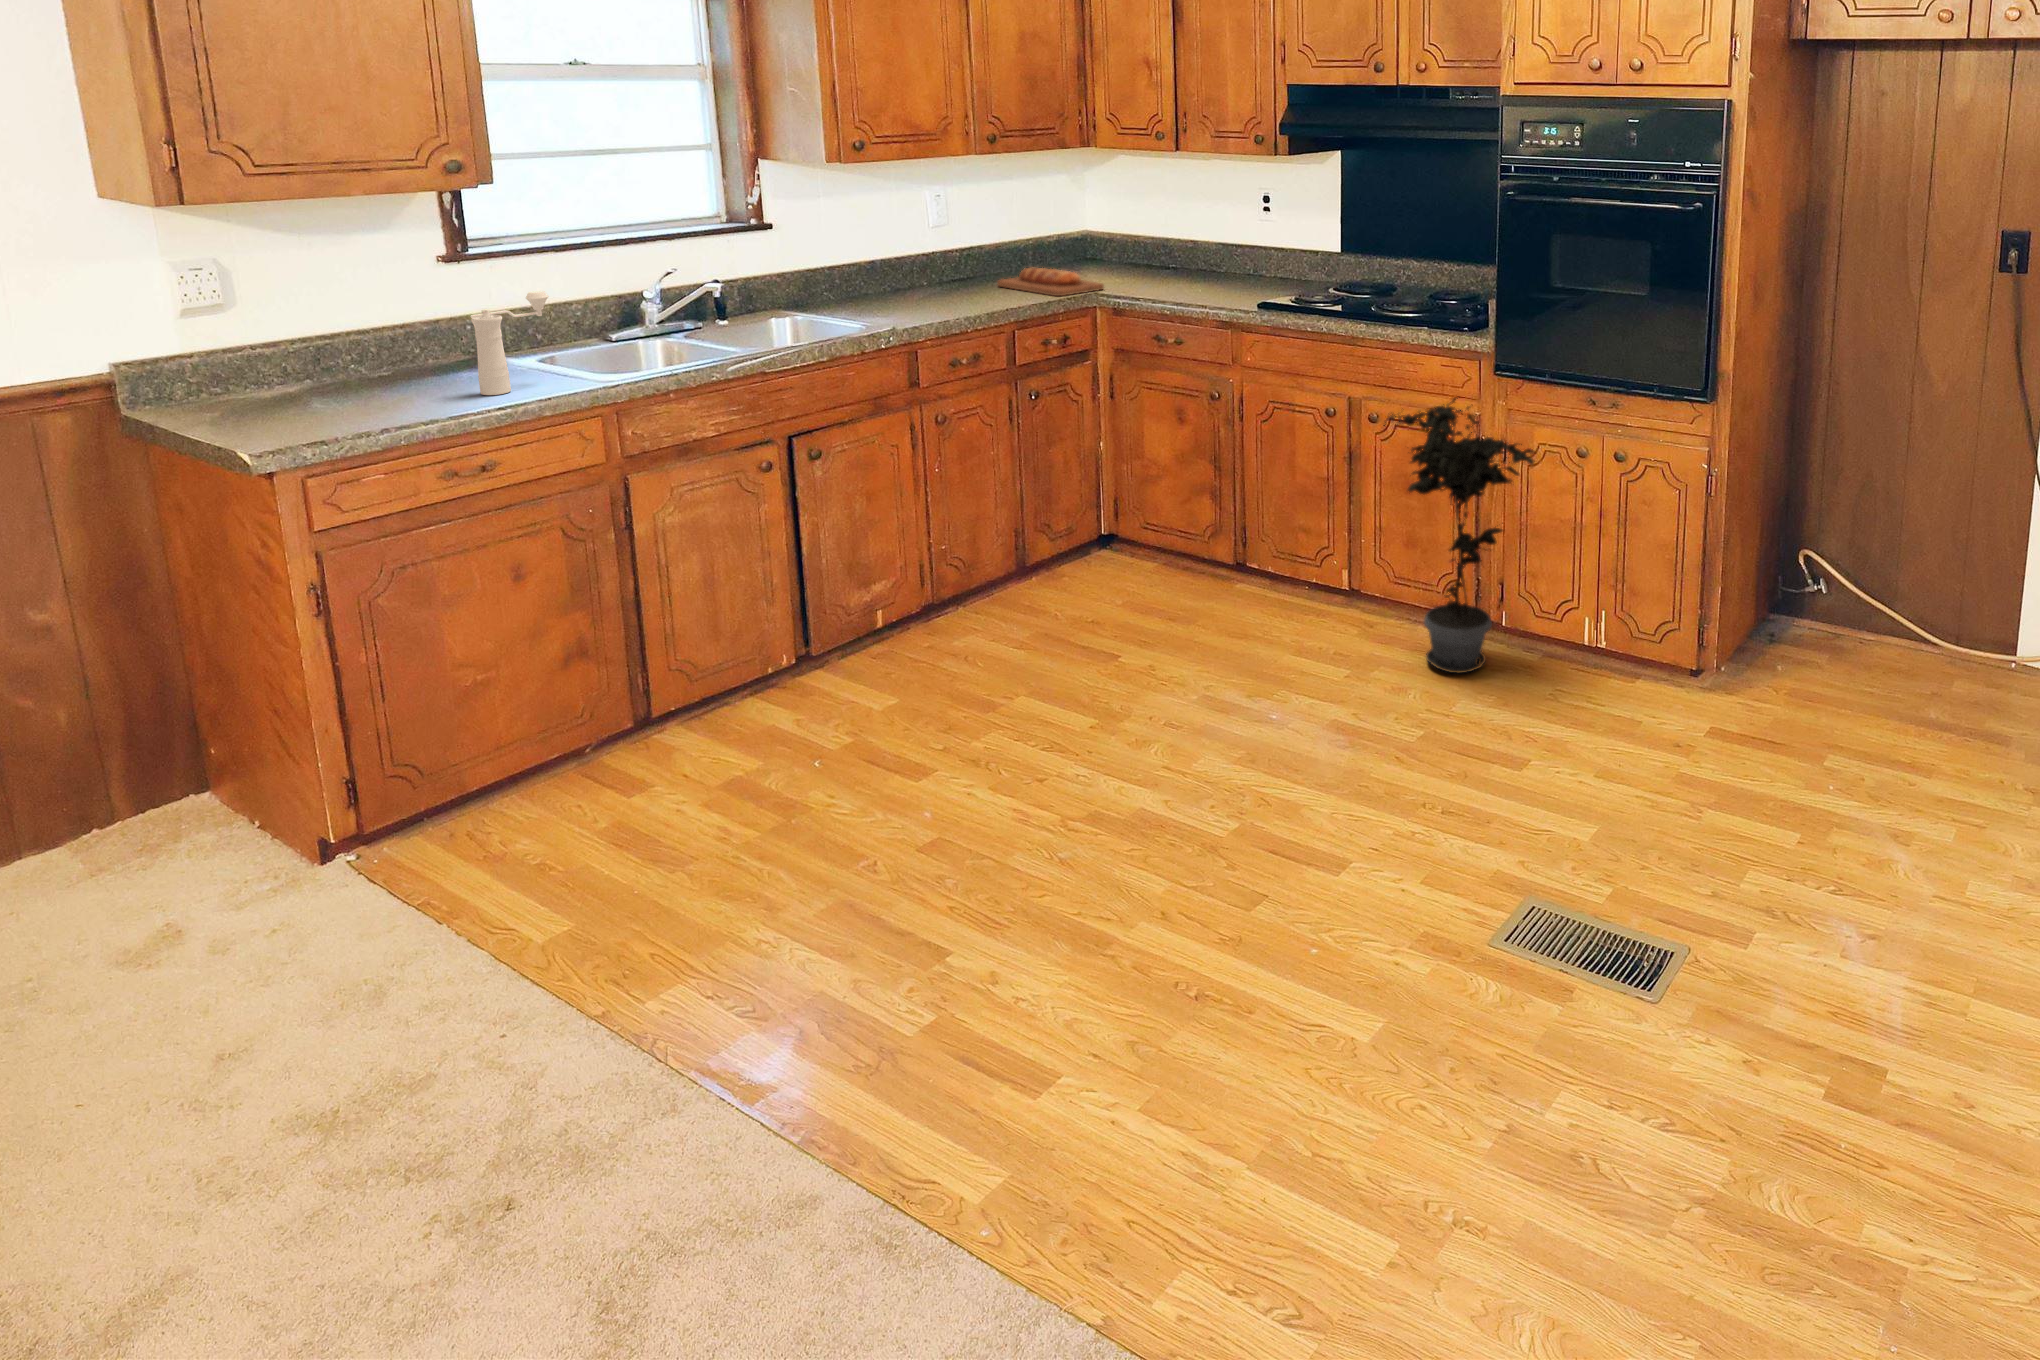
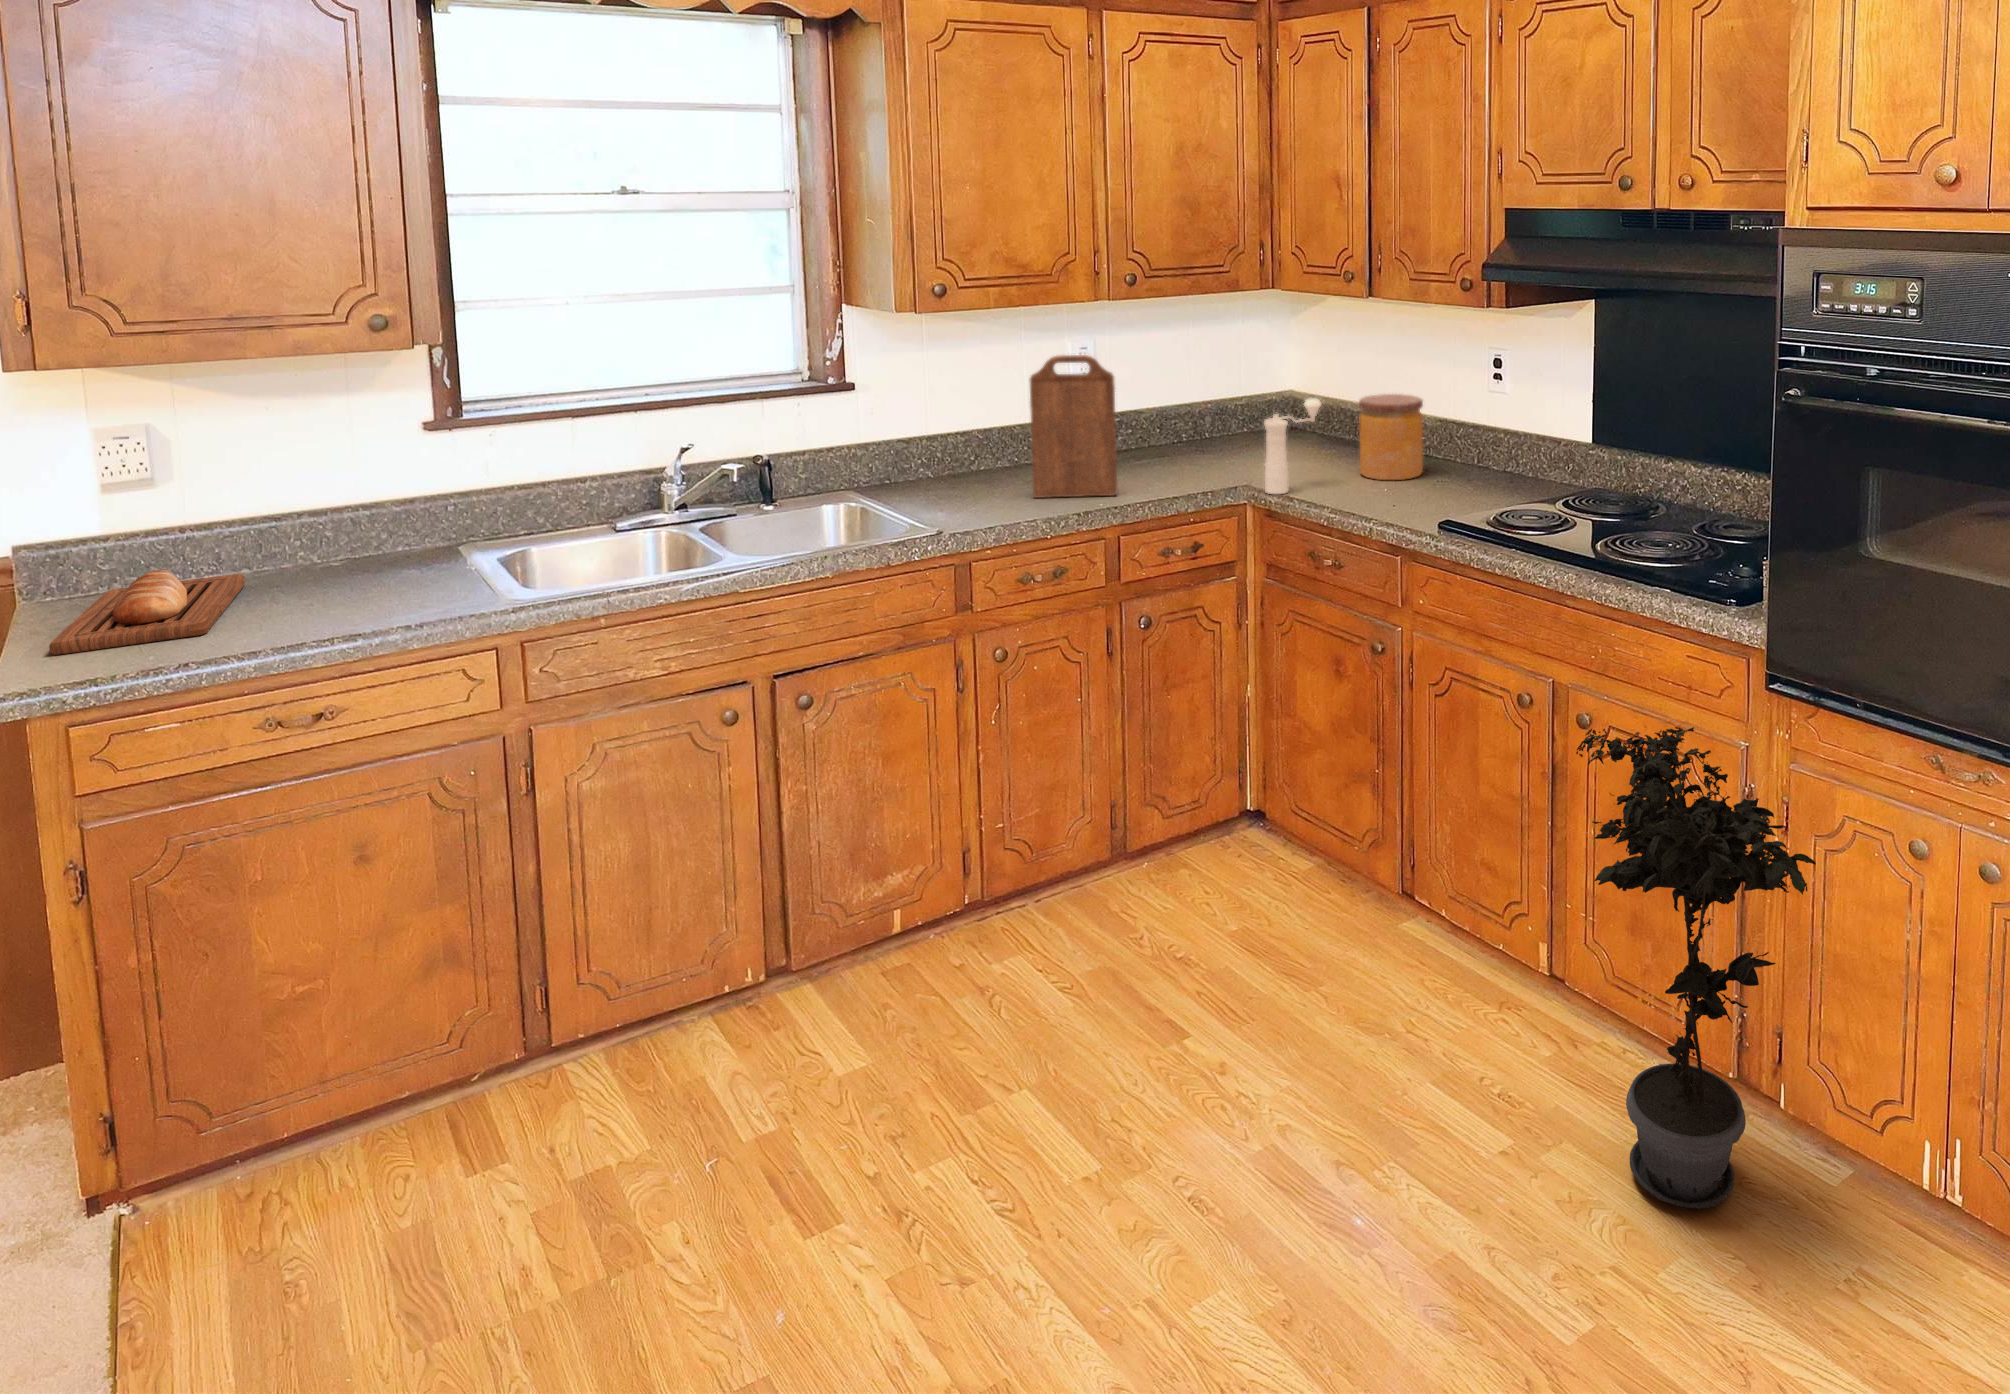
cutting board: none [924,197,996,310] -> present [1029,355,1117,498]
jar: none [1166,226,1215,288] -> present [1359,394,1423,480]
bread loaf: present [997,268,1104,296] -> present [49,570,245,655]
pepper mill: present [470,291,549,395] -> present [1264,399,1321,494]

